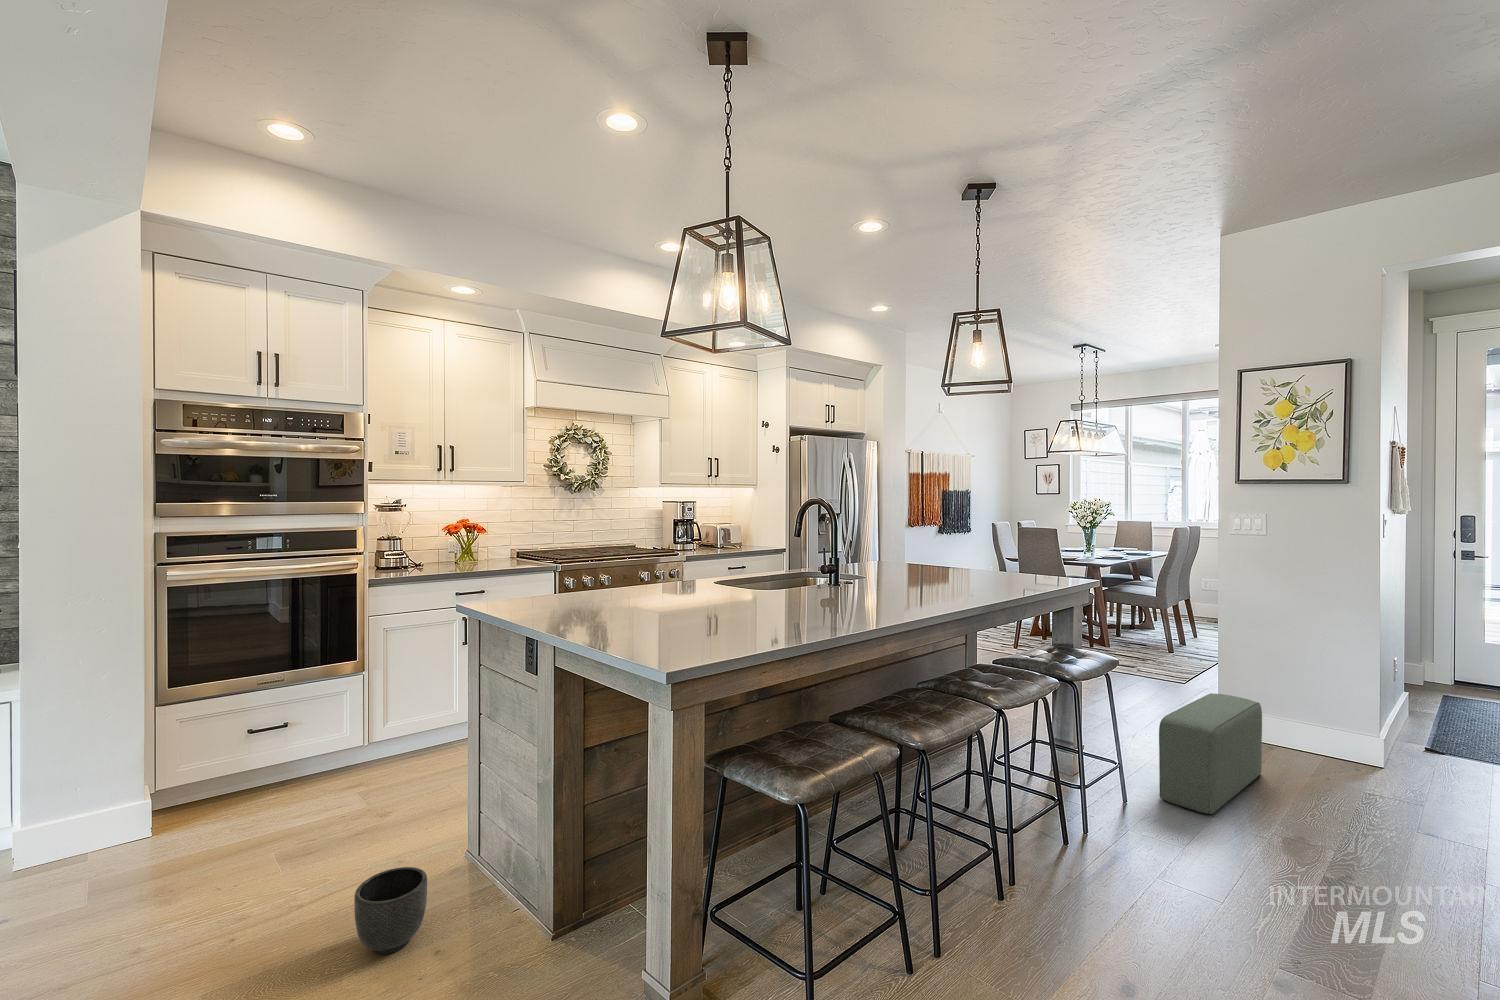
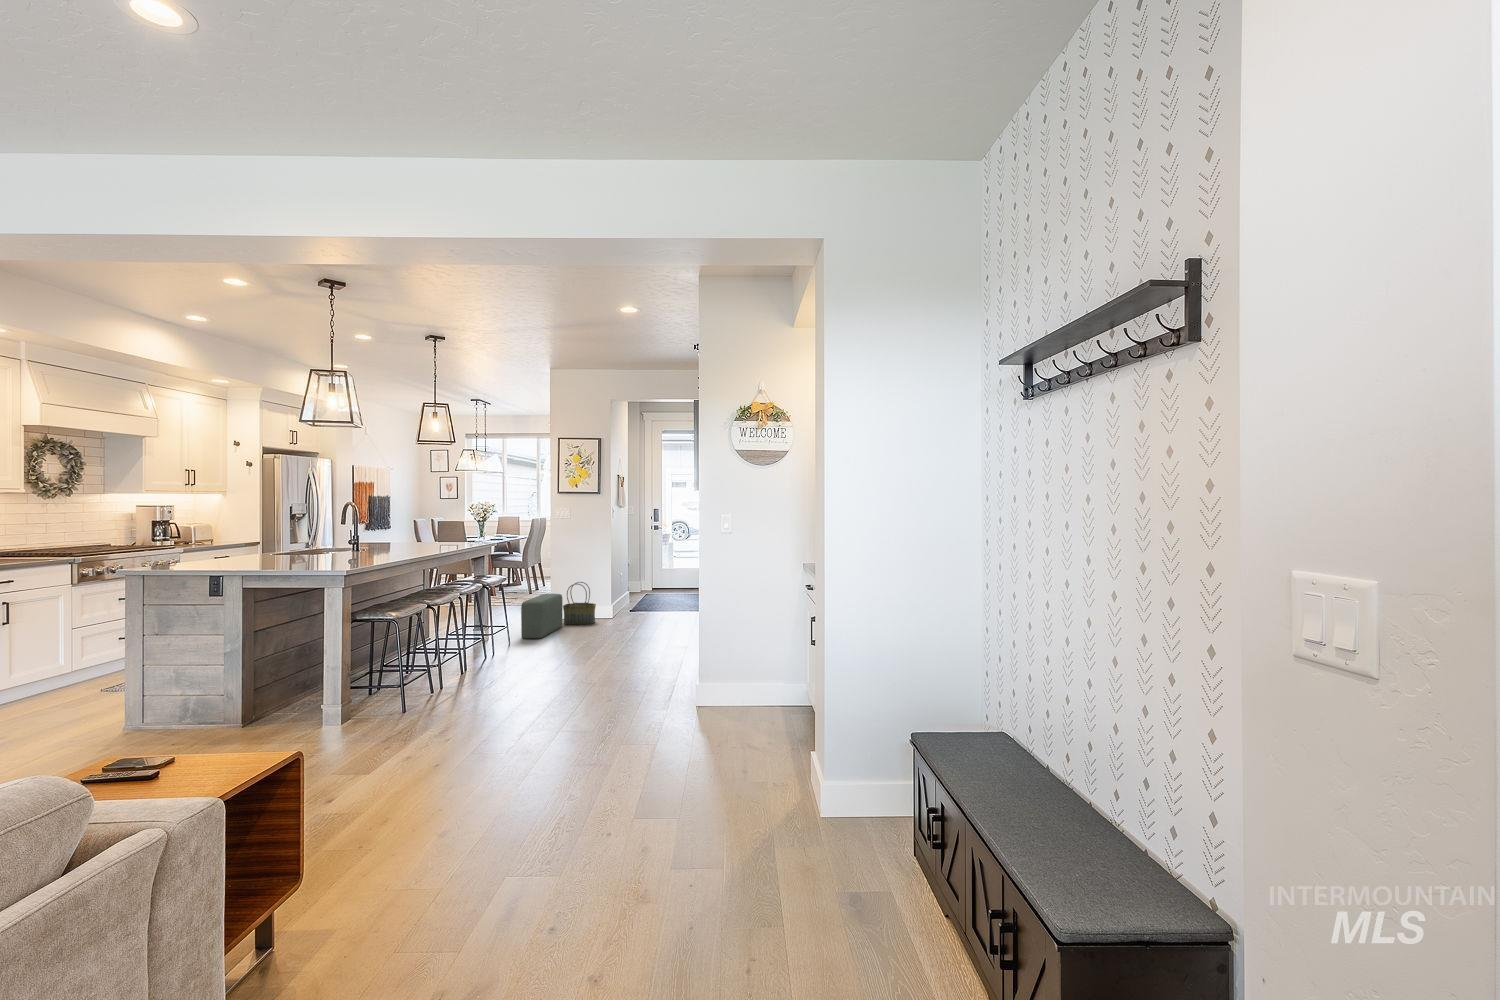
basket: none [1260,675,1355,784] -> present [563,582,596,624]
planter: present [354,867,427,955] -> none [153,699,194,735]

